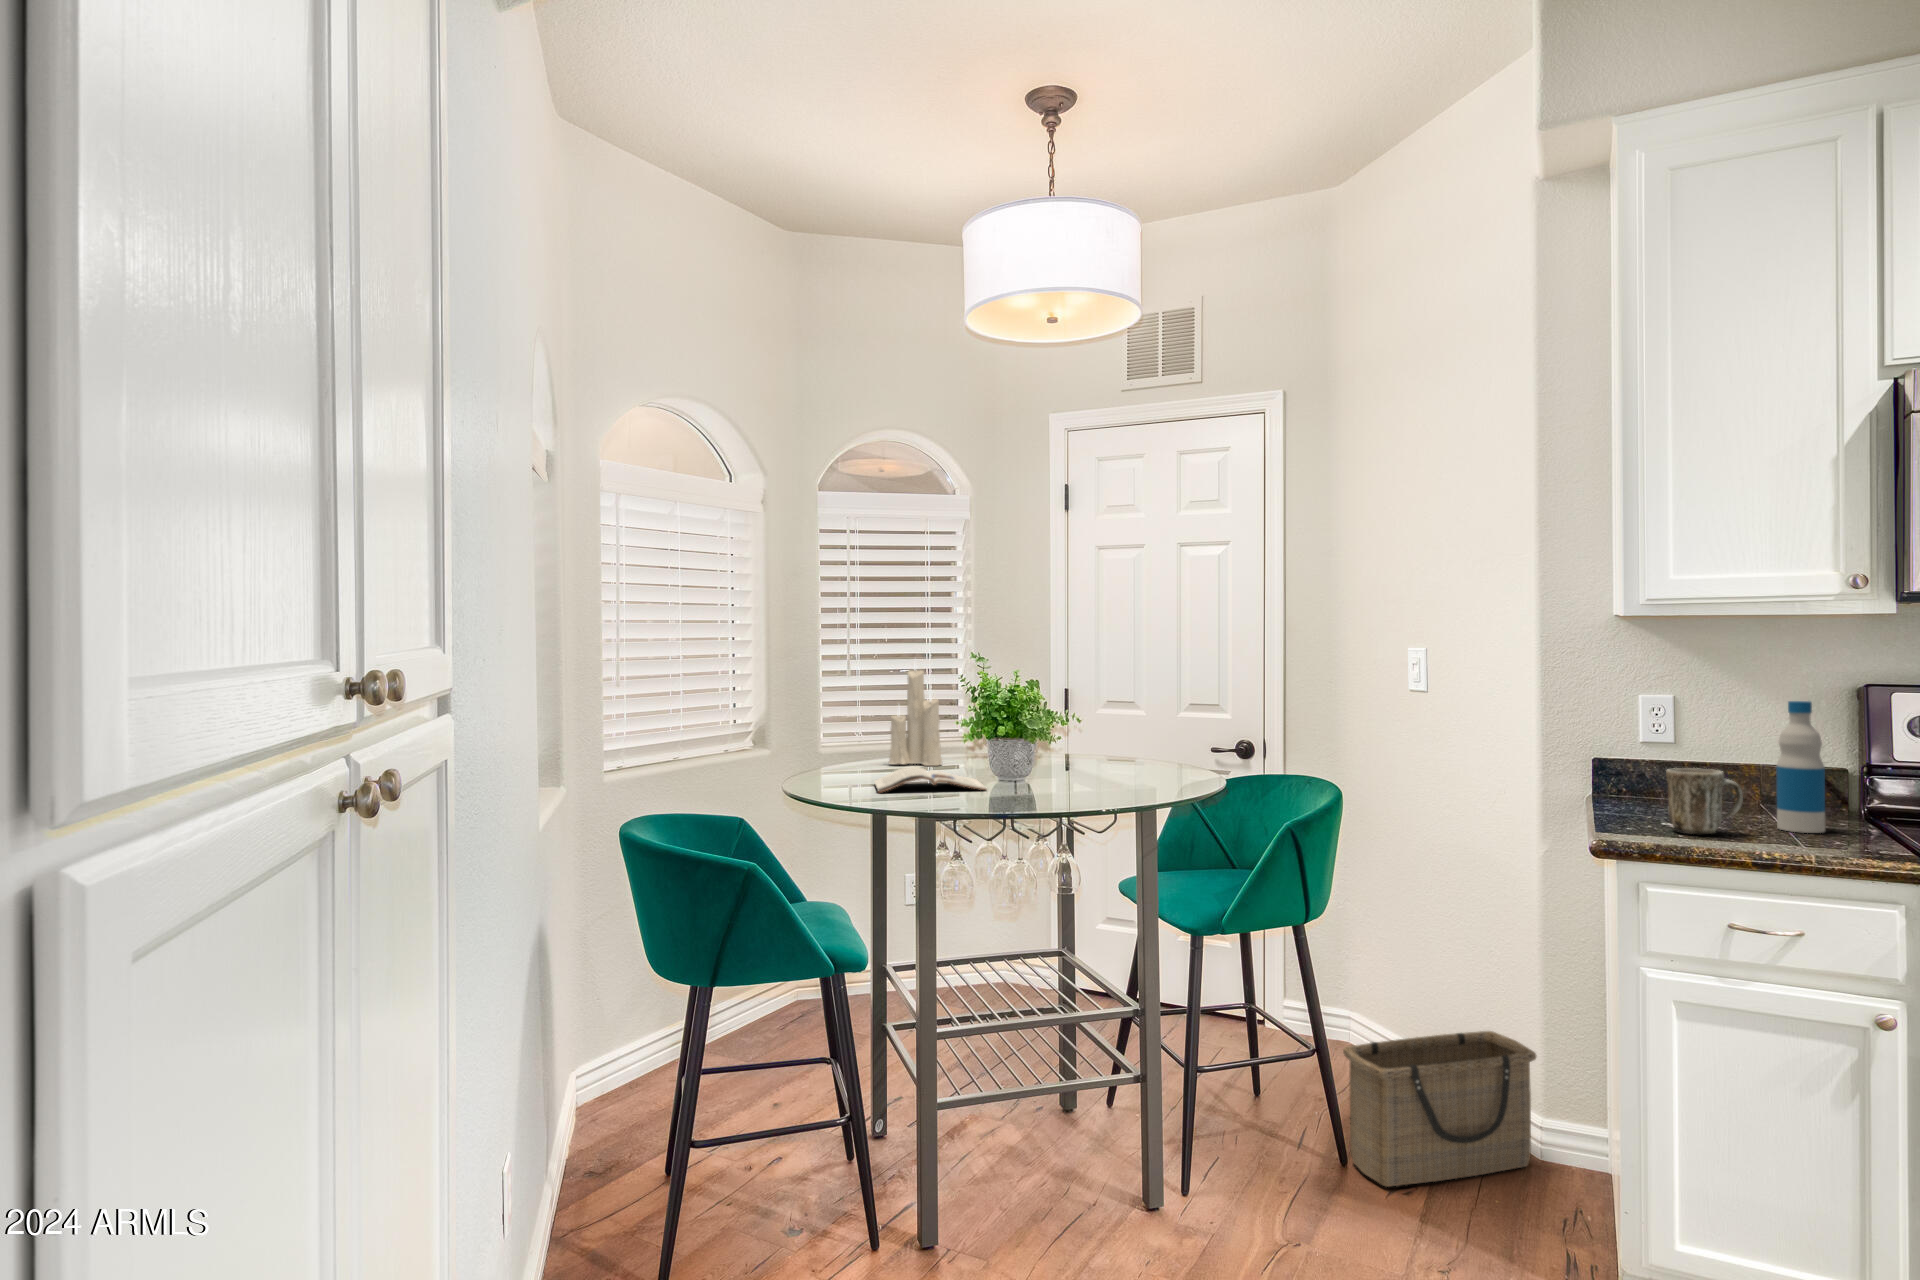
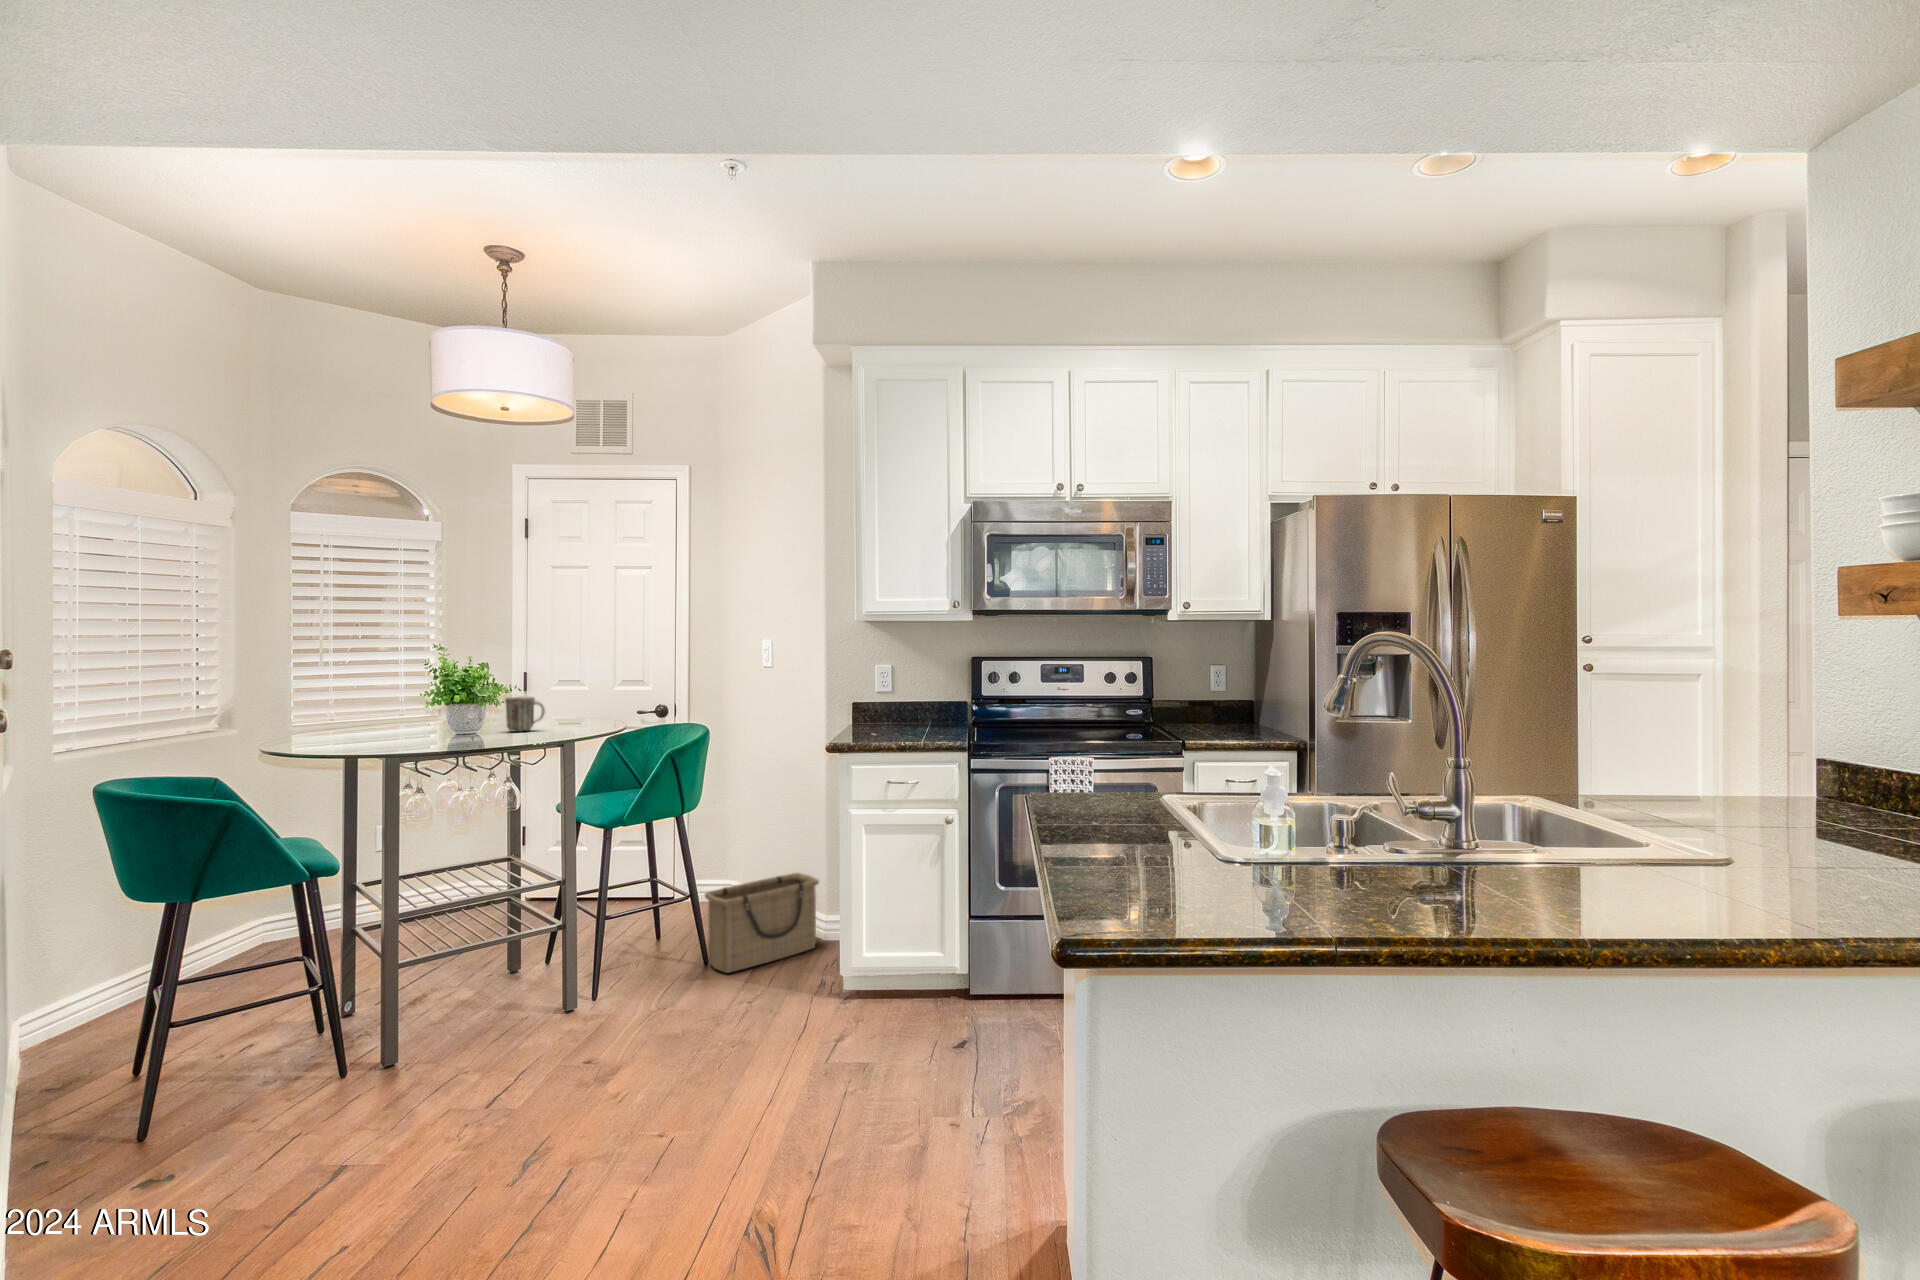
candle: present [889,670,942,766] -> none [362,643,411,730]
bottle: present [1776,701,1825,833] -> none [923,667,943,735]
magazine: present [875,767,986,793] -> none [347,726,444,745]
mug: present [1666,768,1743,834] -> present [505,696,545,732]

